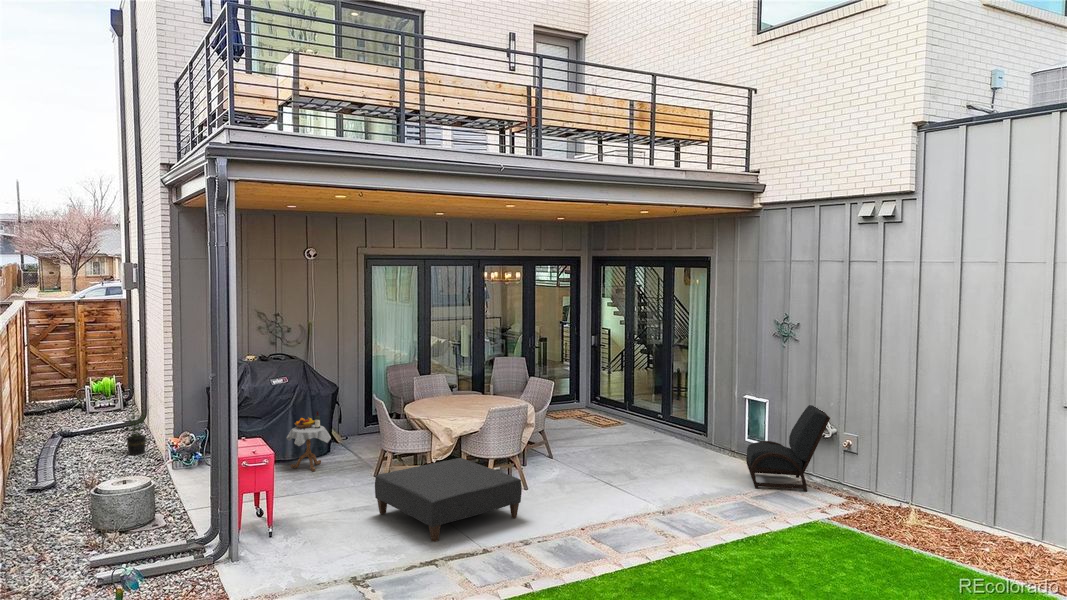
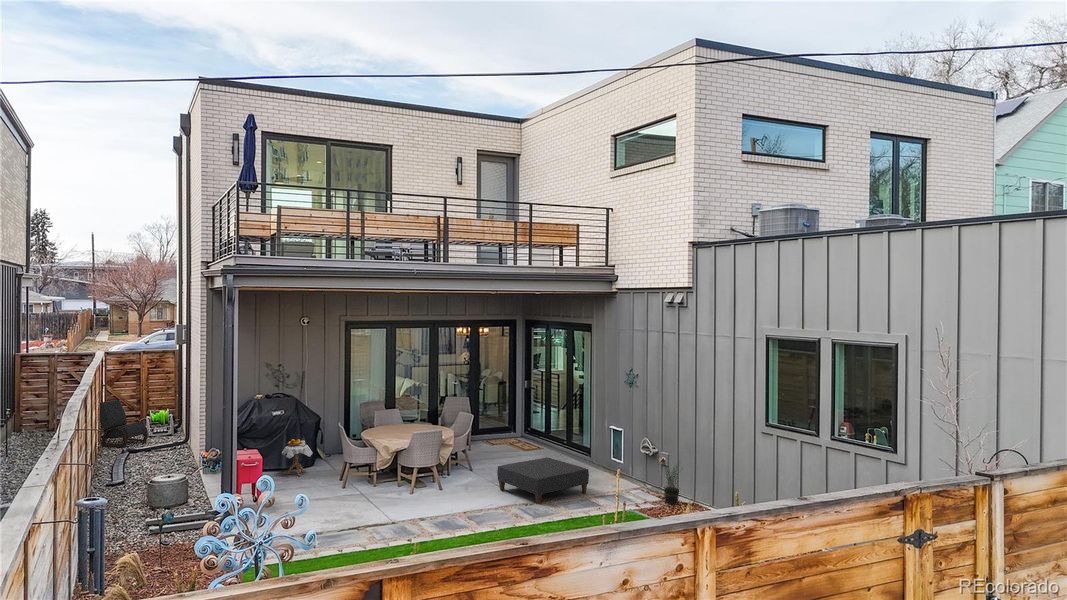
lounge chair: present [746,405,830,492] -> present [100,400,148,448]
potted plant: present [127,409,147,455] -> present [664,468,679,505]
ottoman: present [375,458,522,542] -> present [497,457,589,504]

